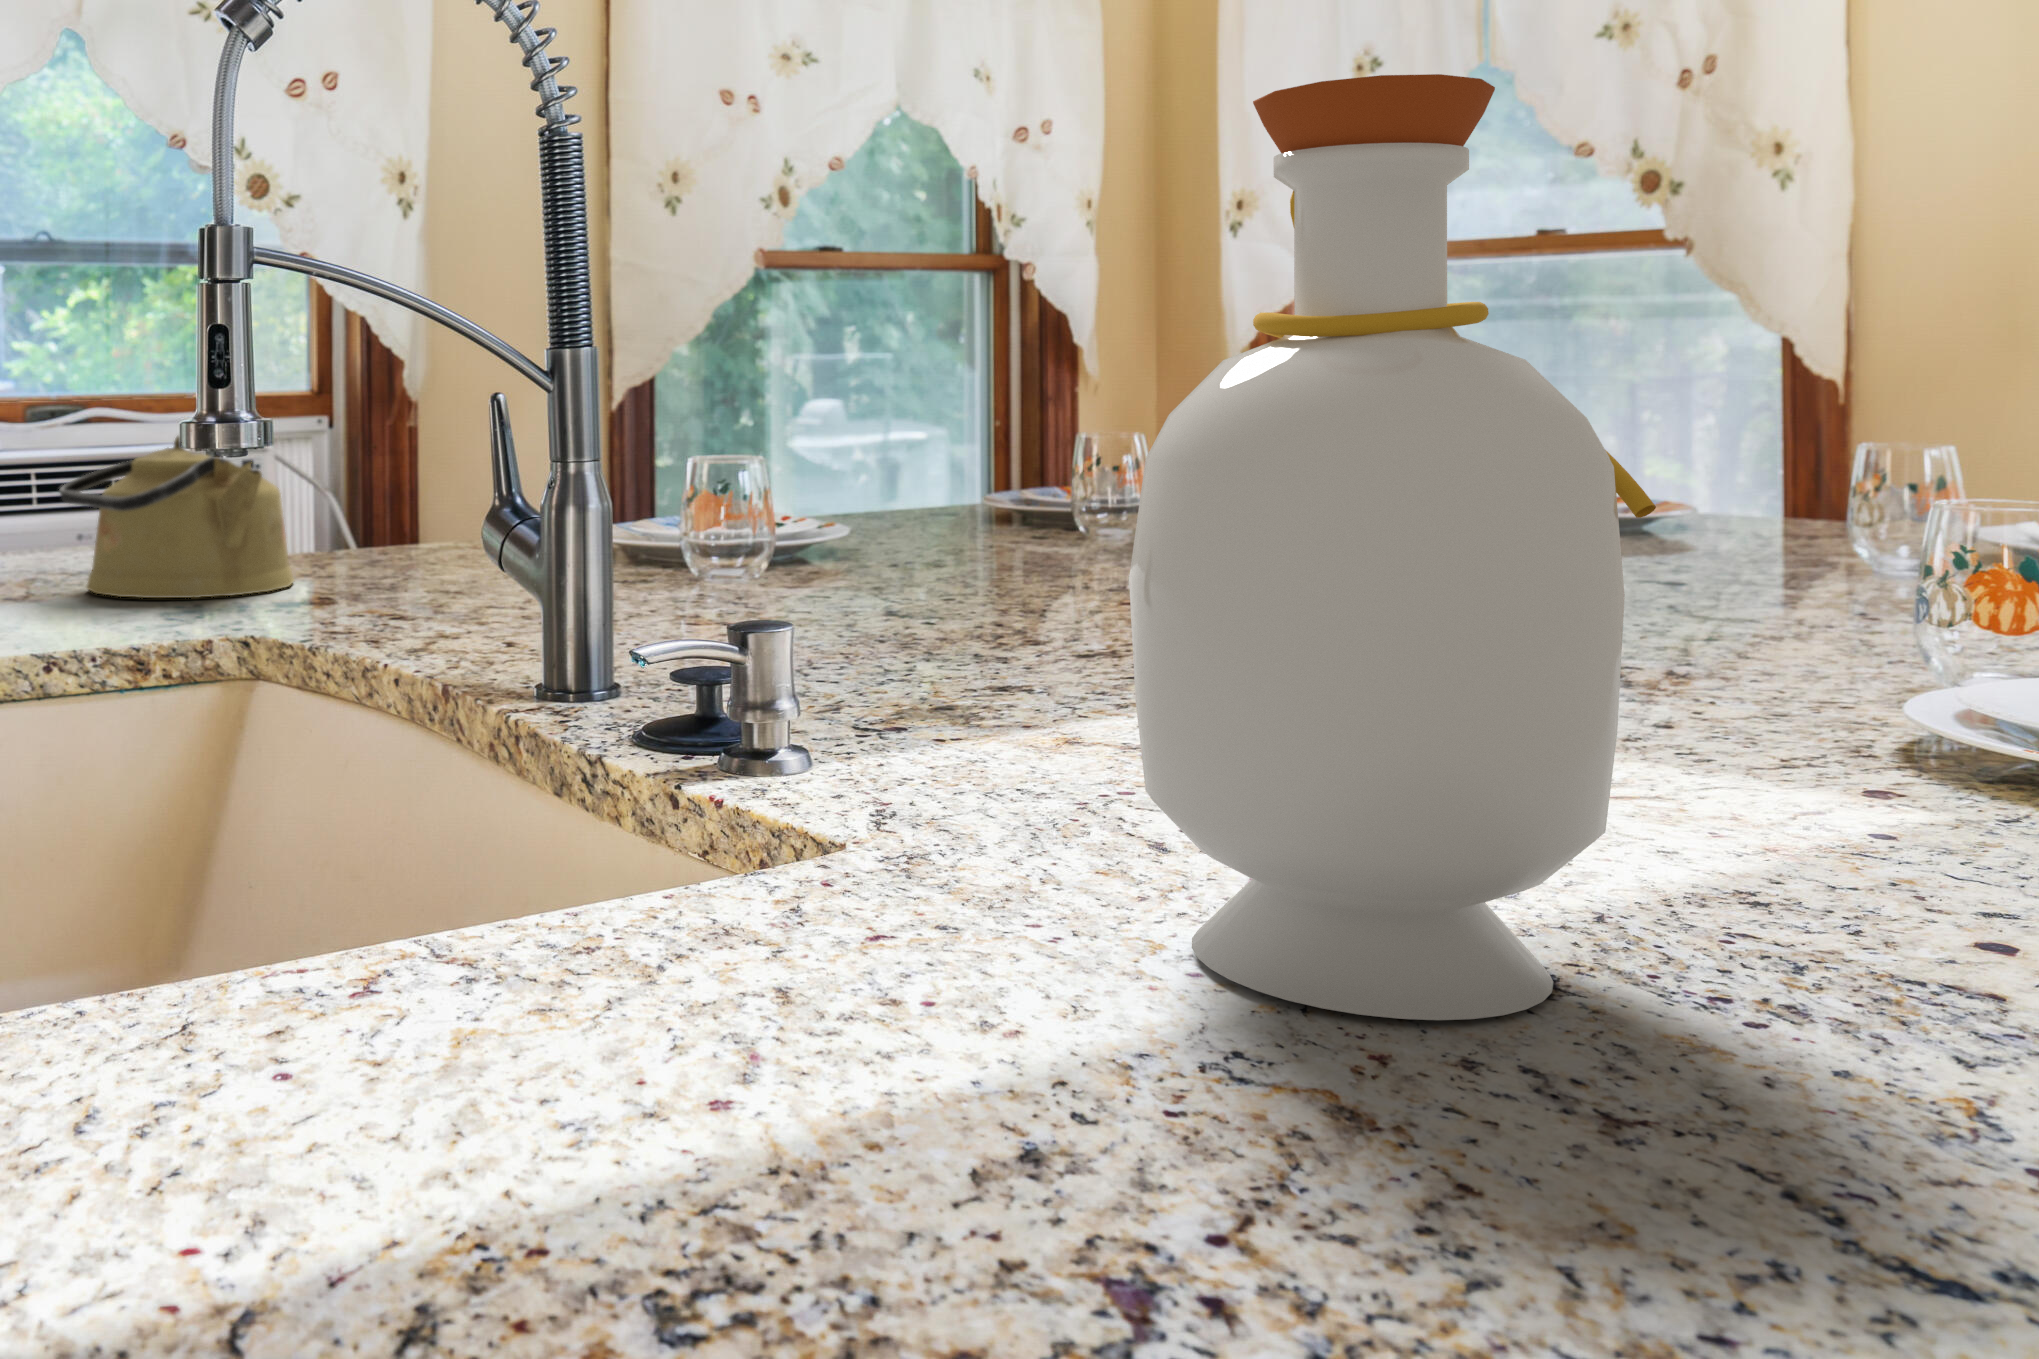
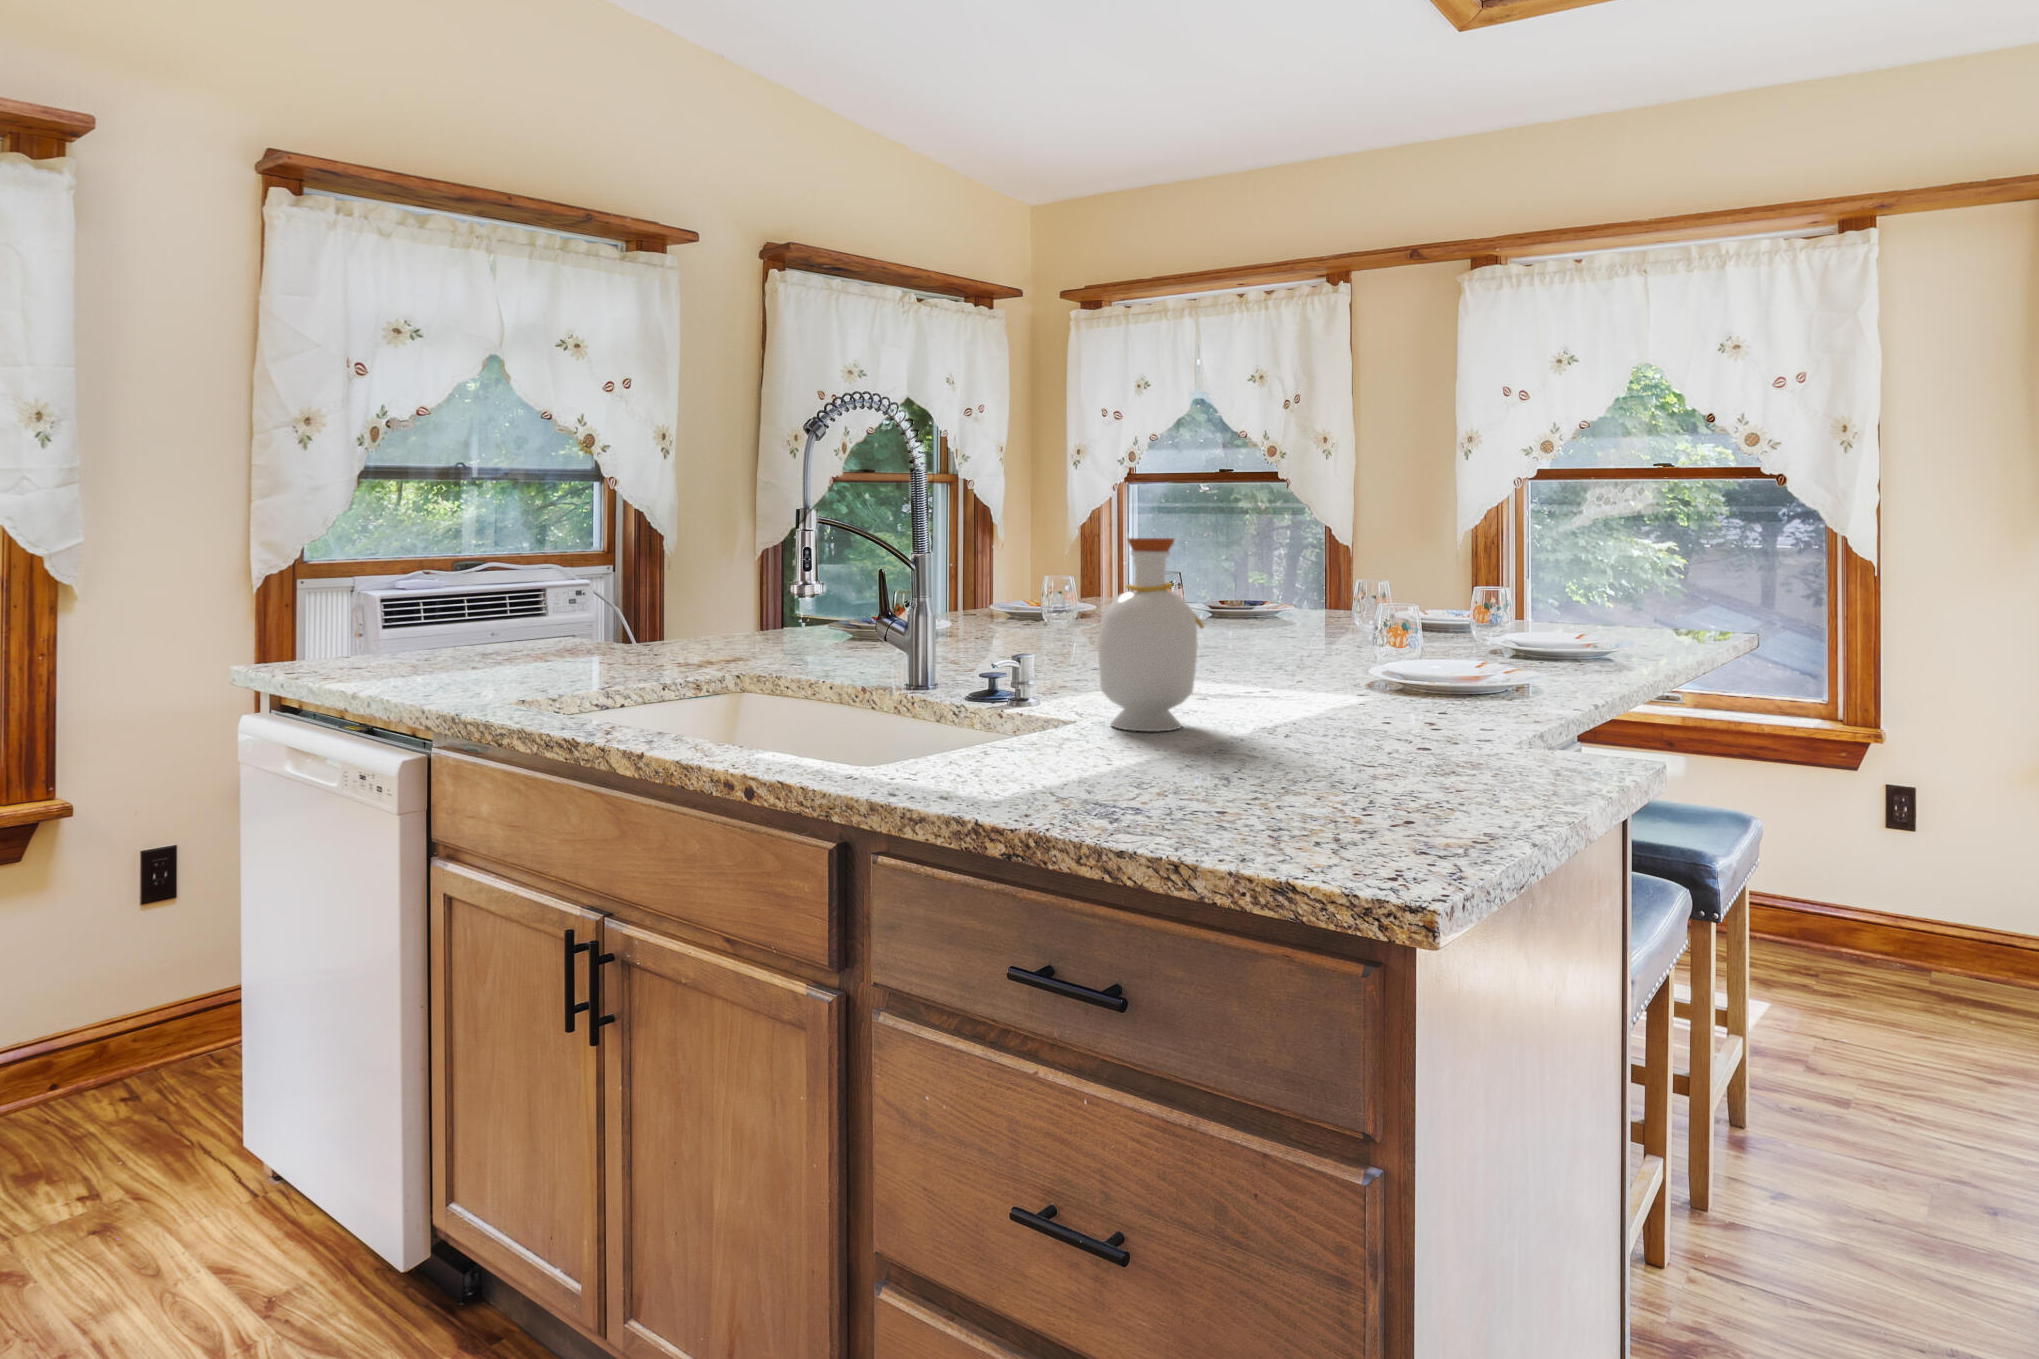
kettle: present [59,436,294,598] -> none [613,587,719,660]

